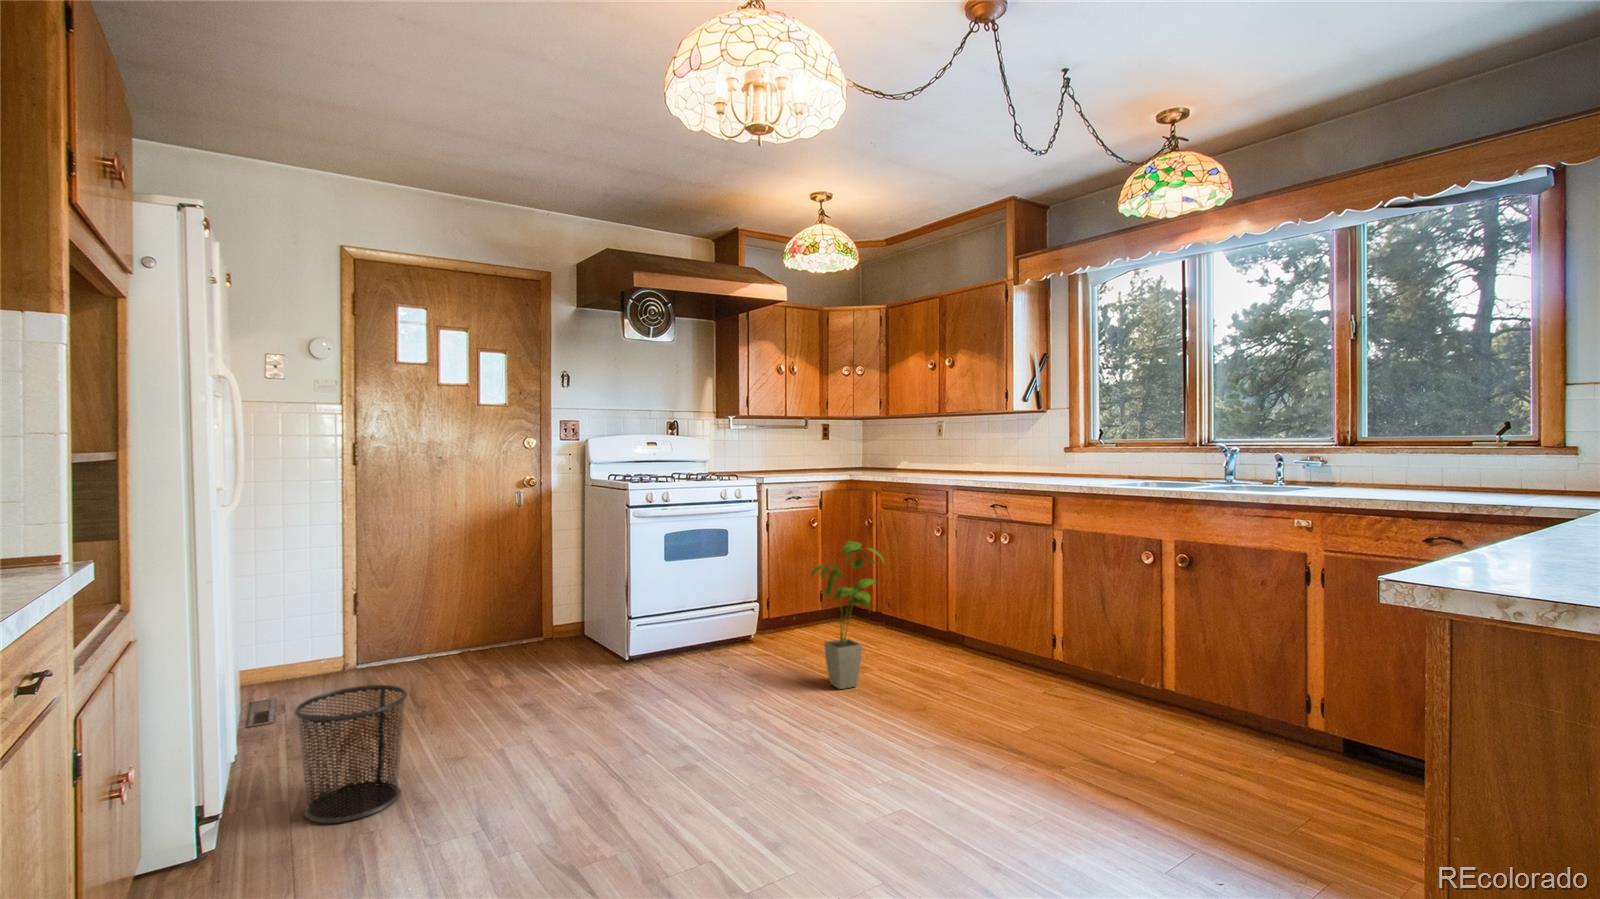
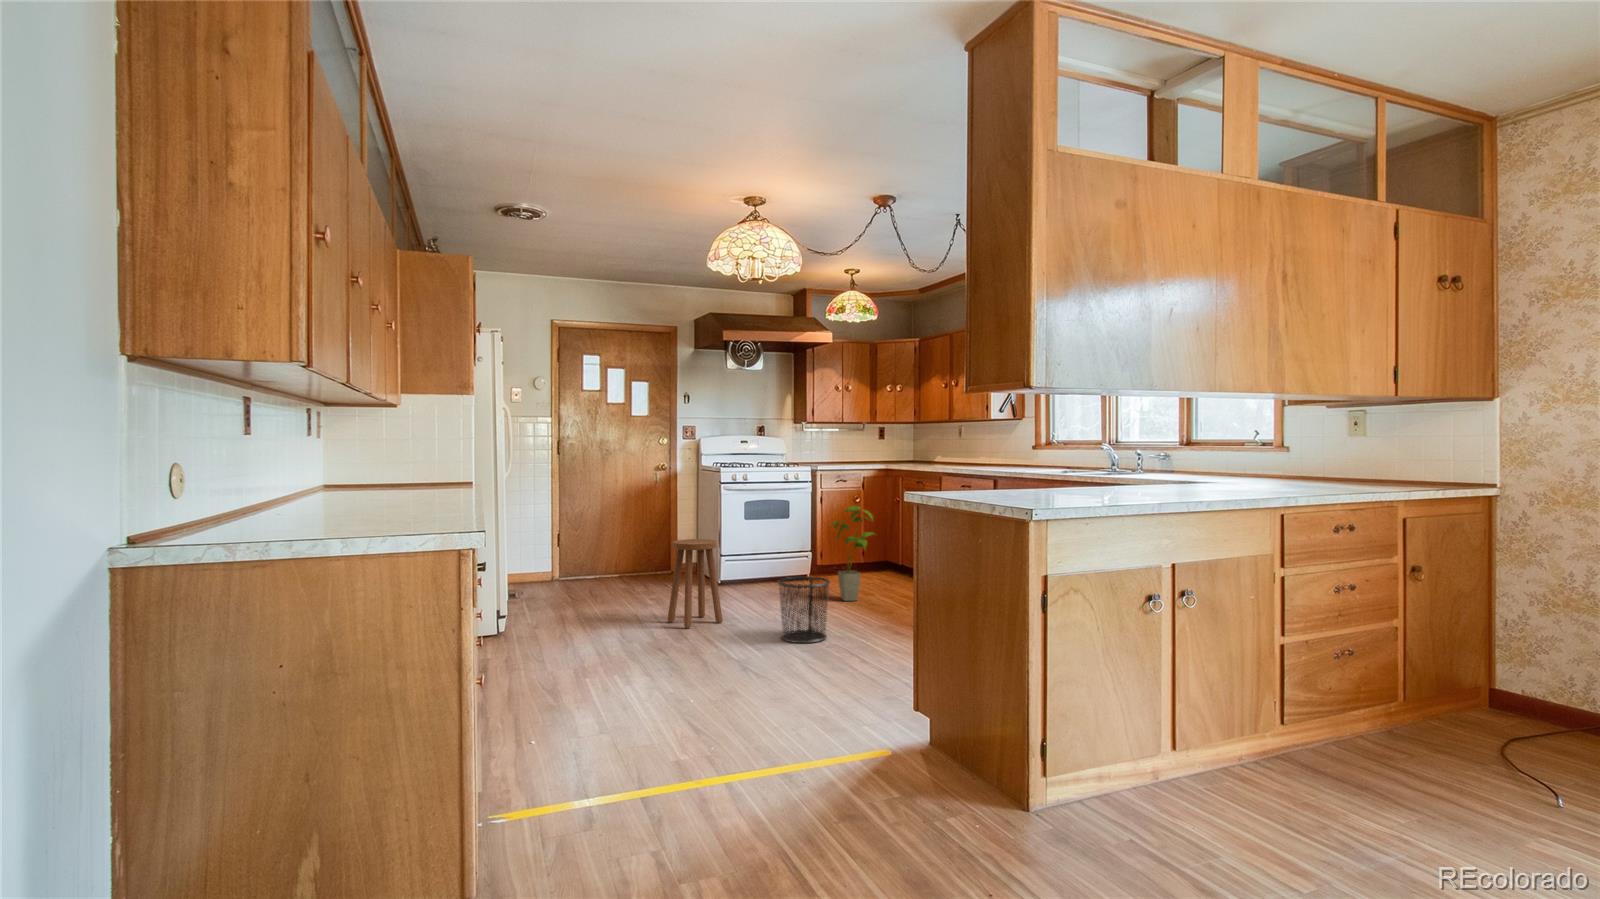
stool: none [564,617,667,793] -> present [667,539,723,628]
trash can: present [295,685,407,823] -> present [778,576,830,643]

